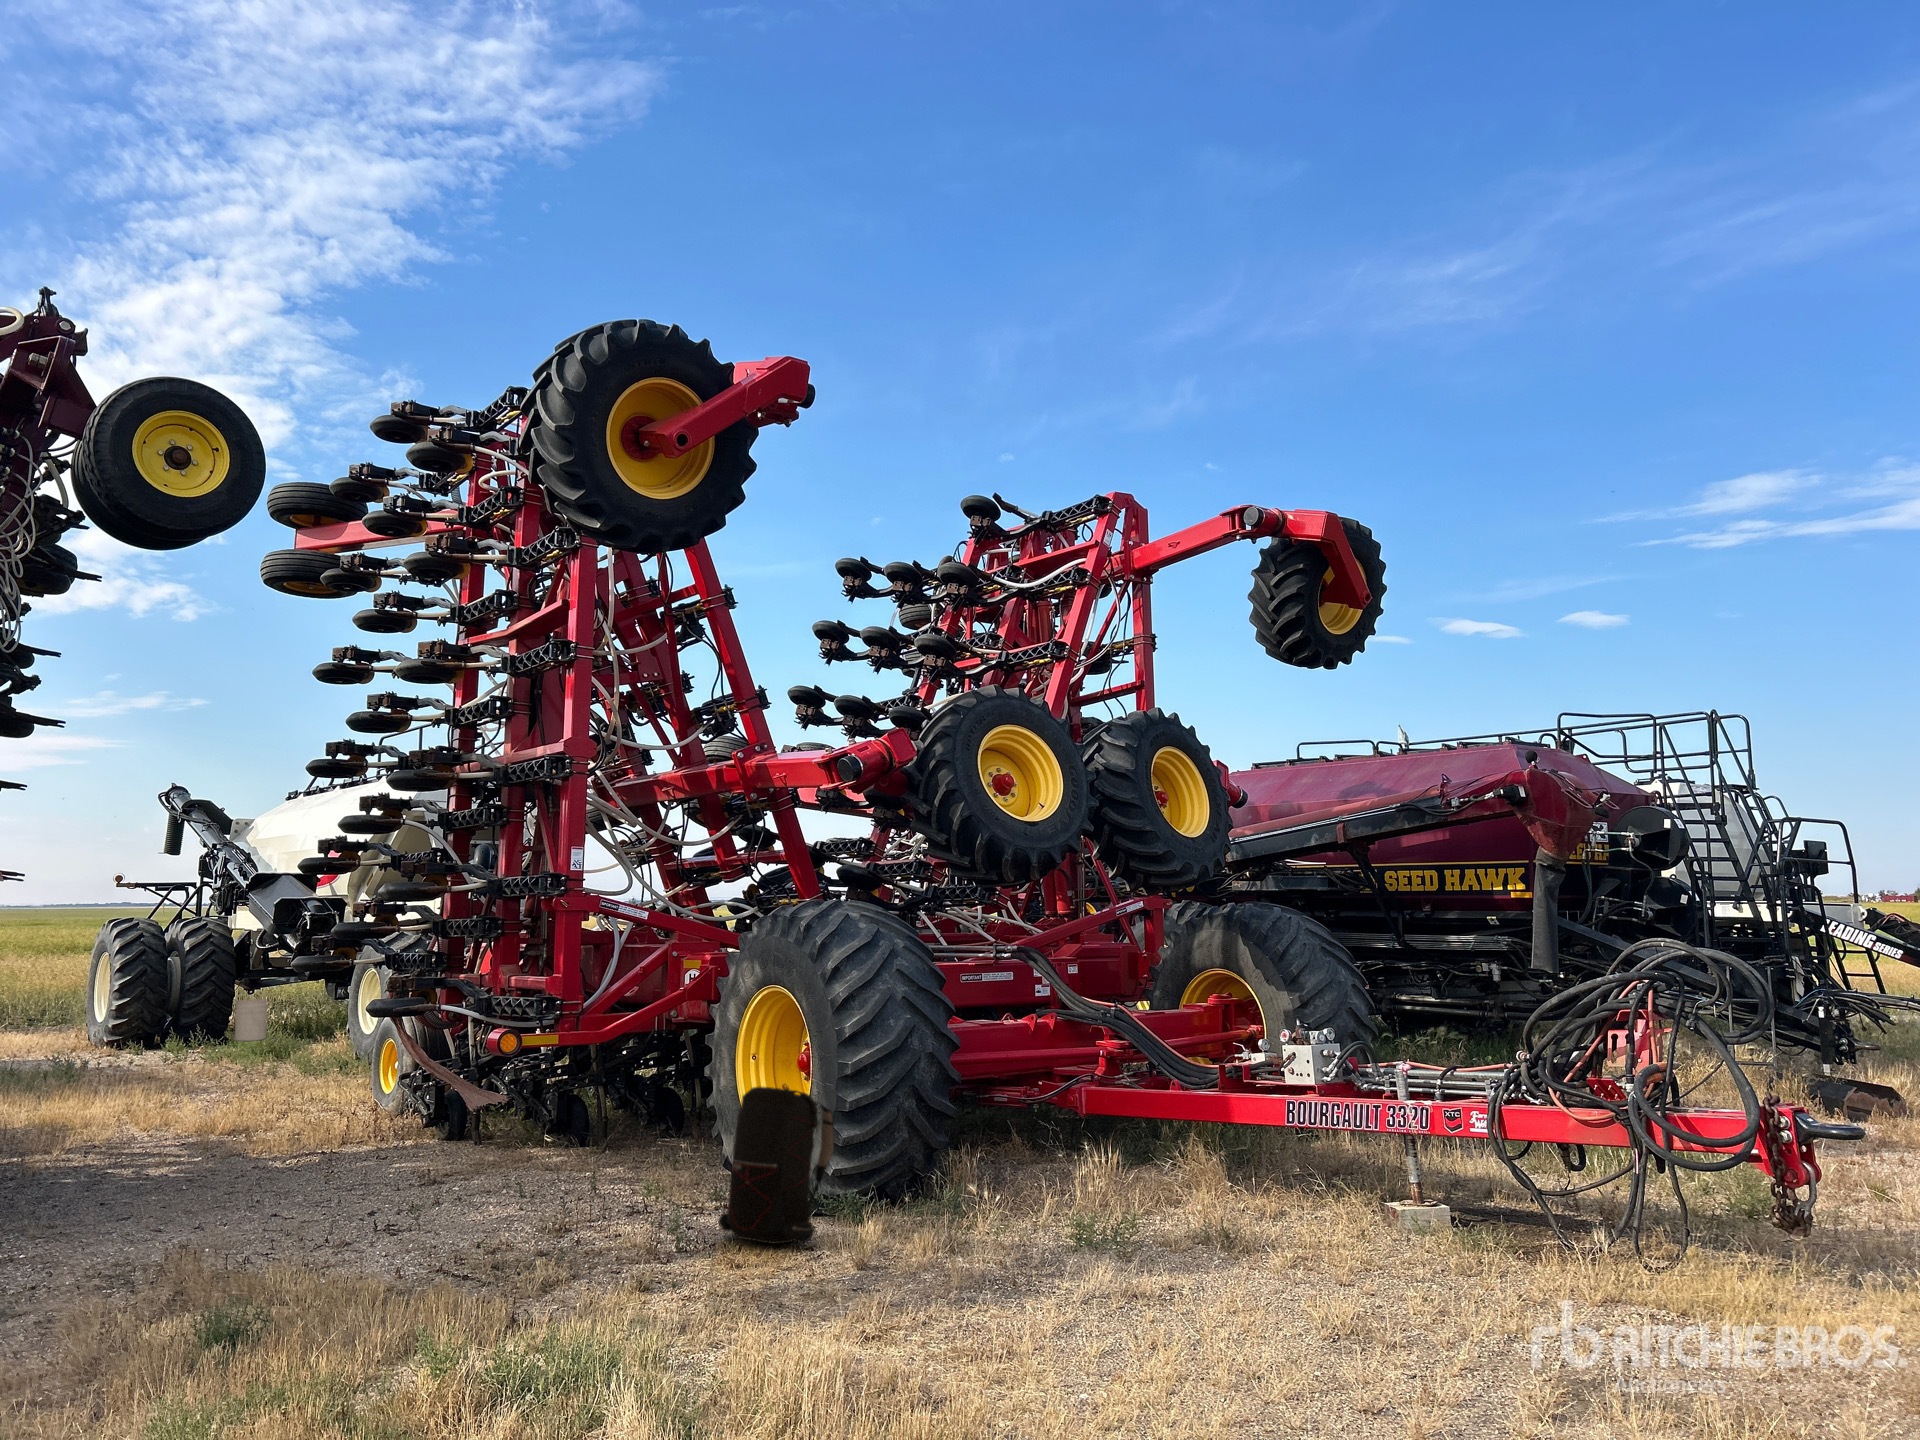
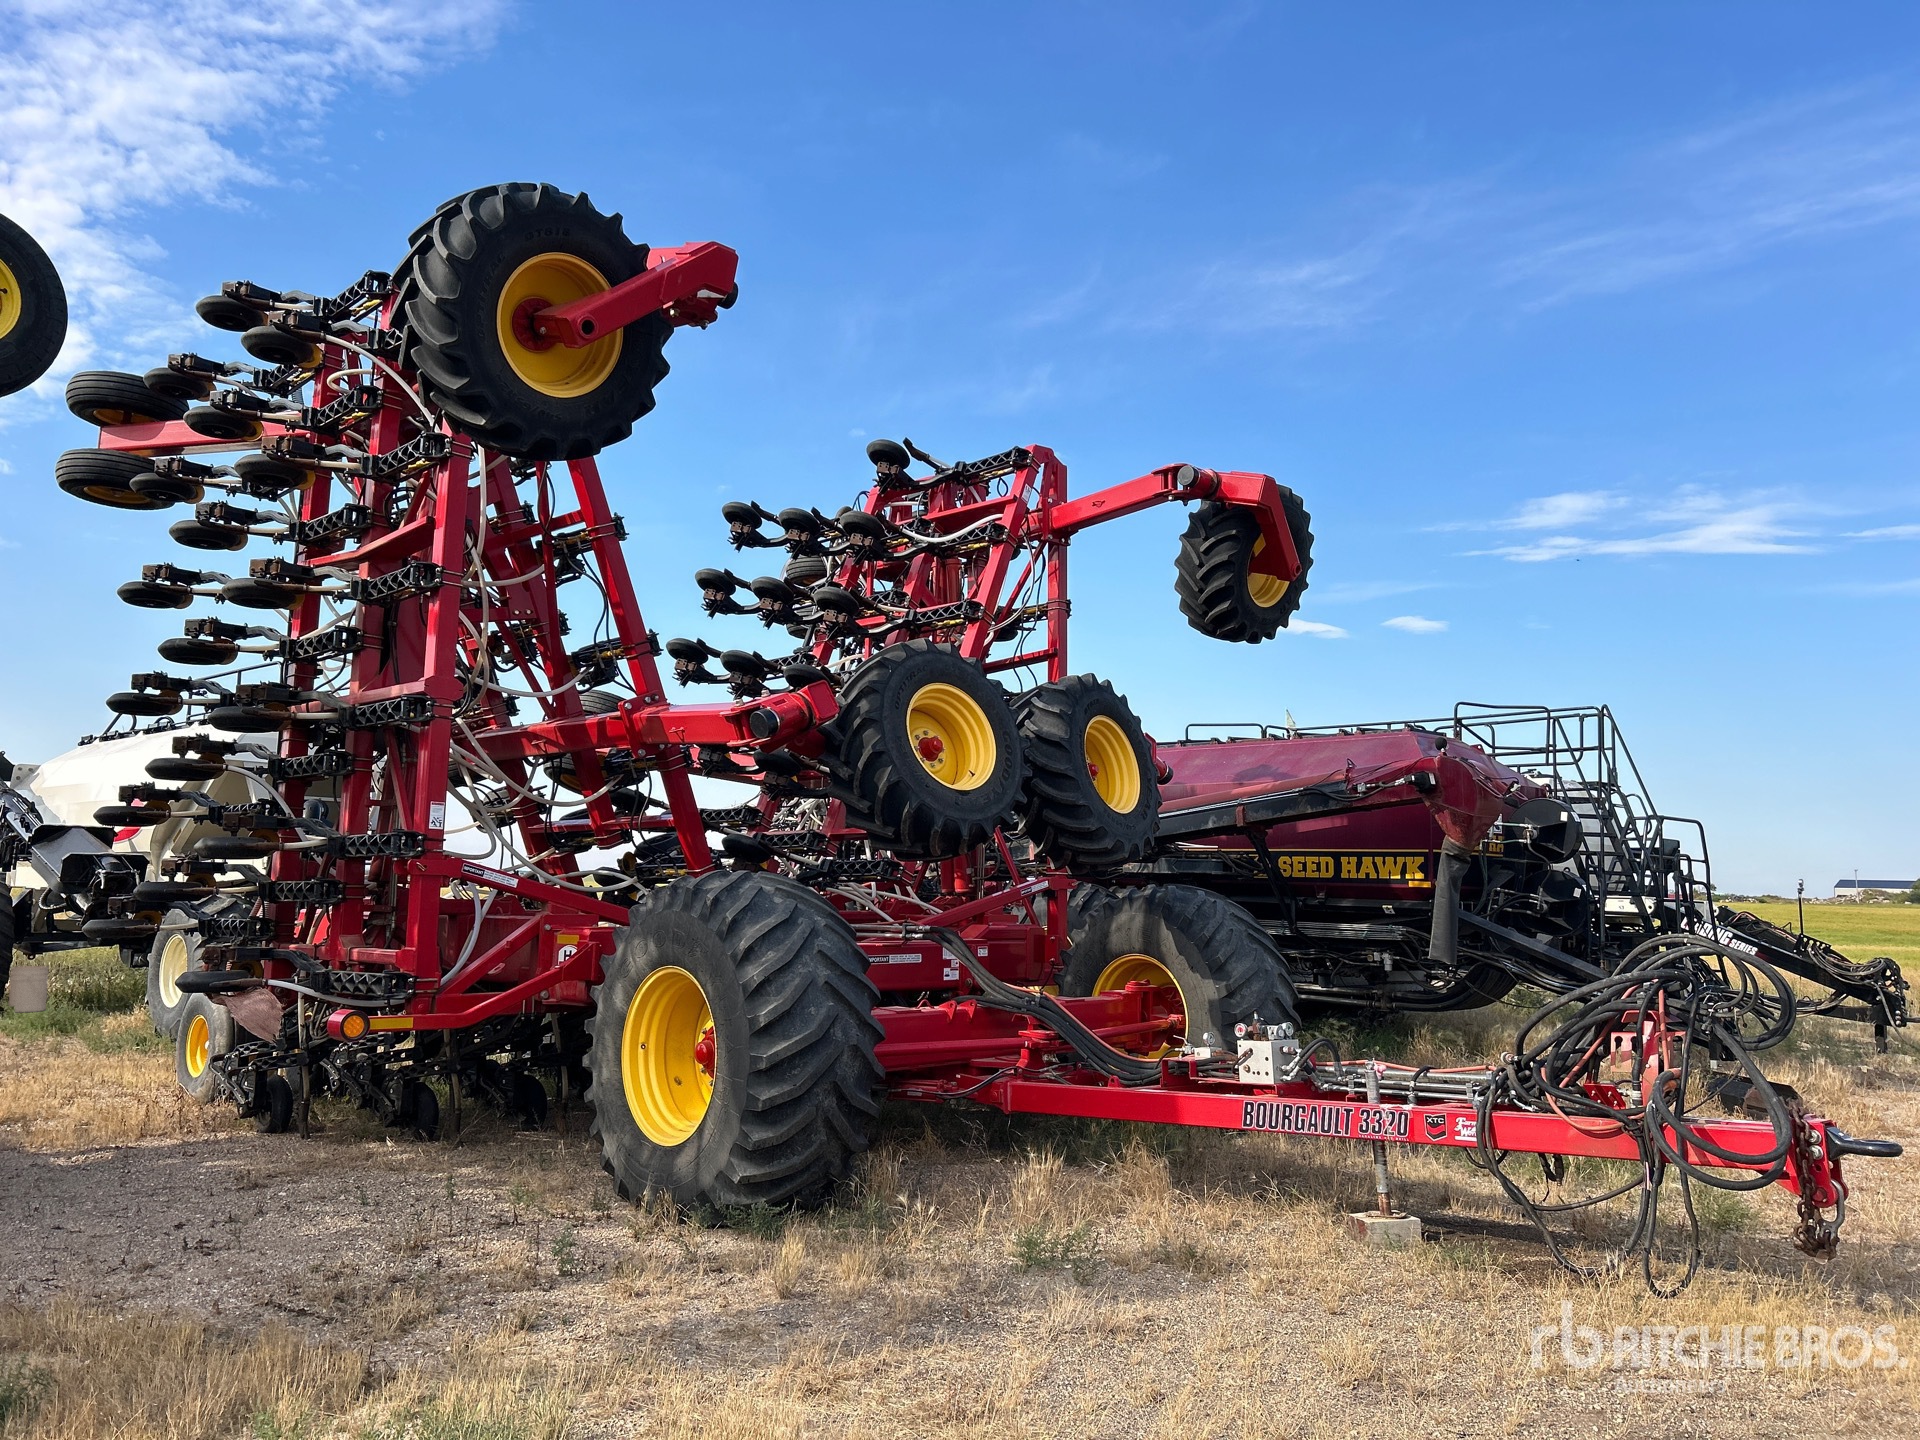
backpack: present [718,1087,834,1244] -> none [601,1081,742,1264]

